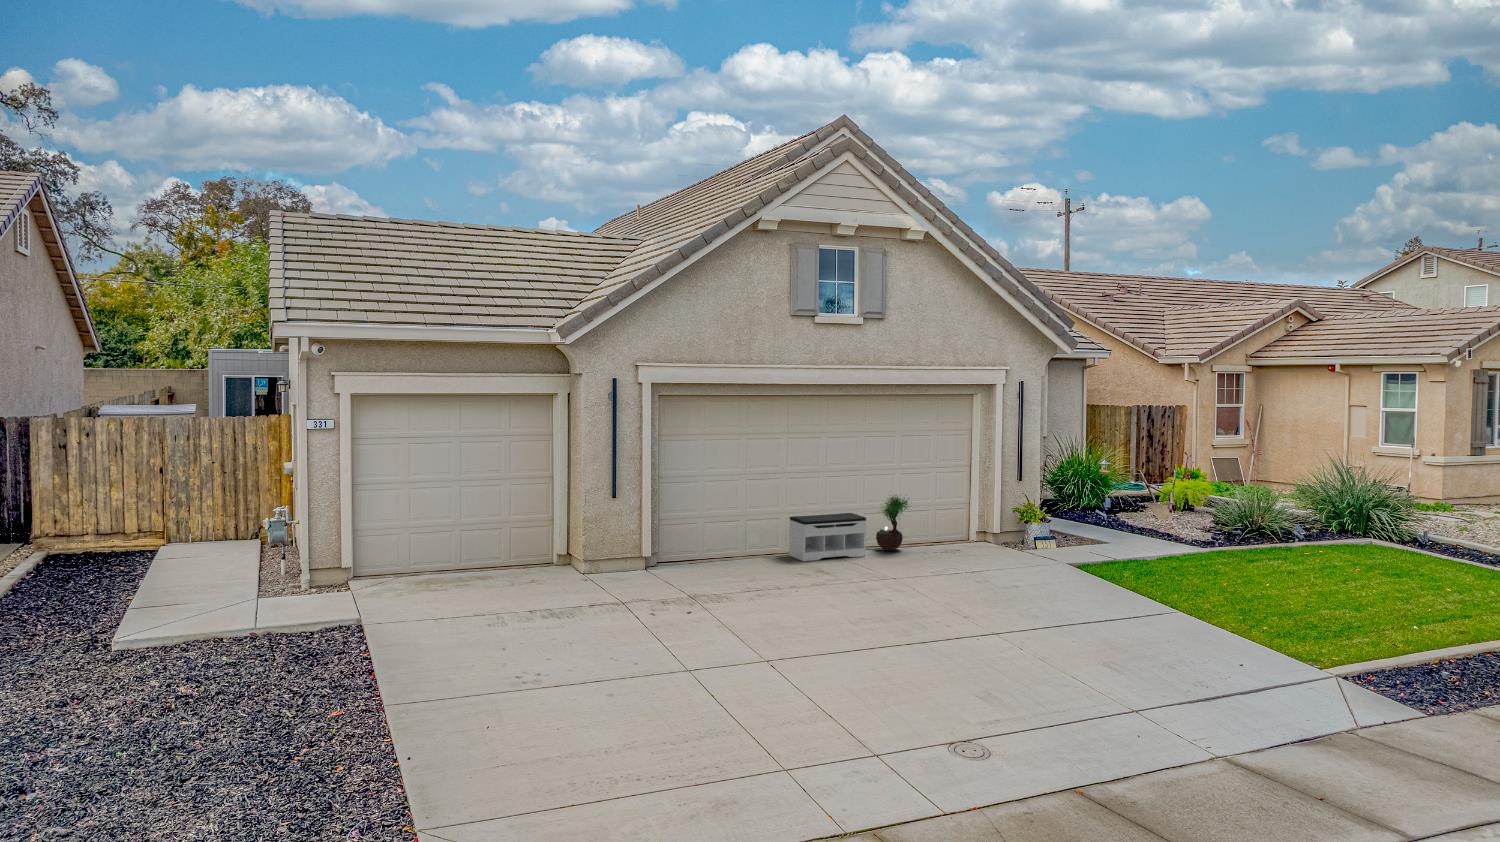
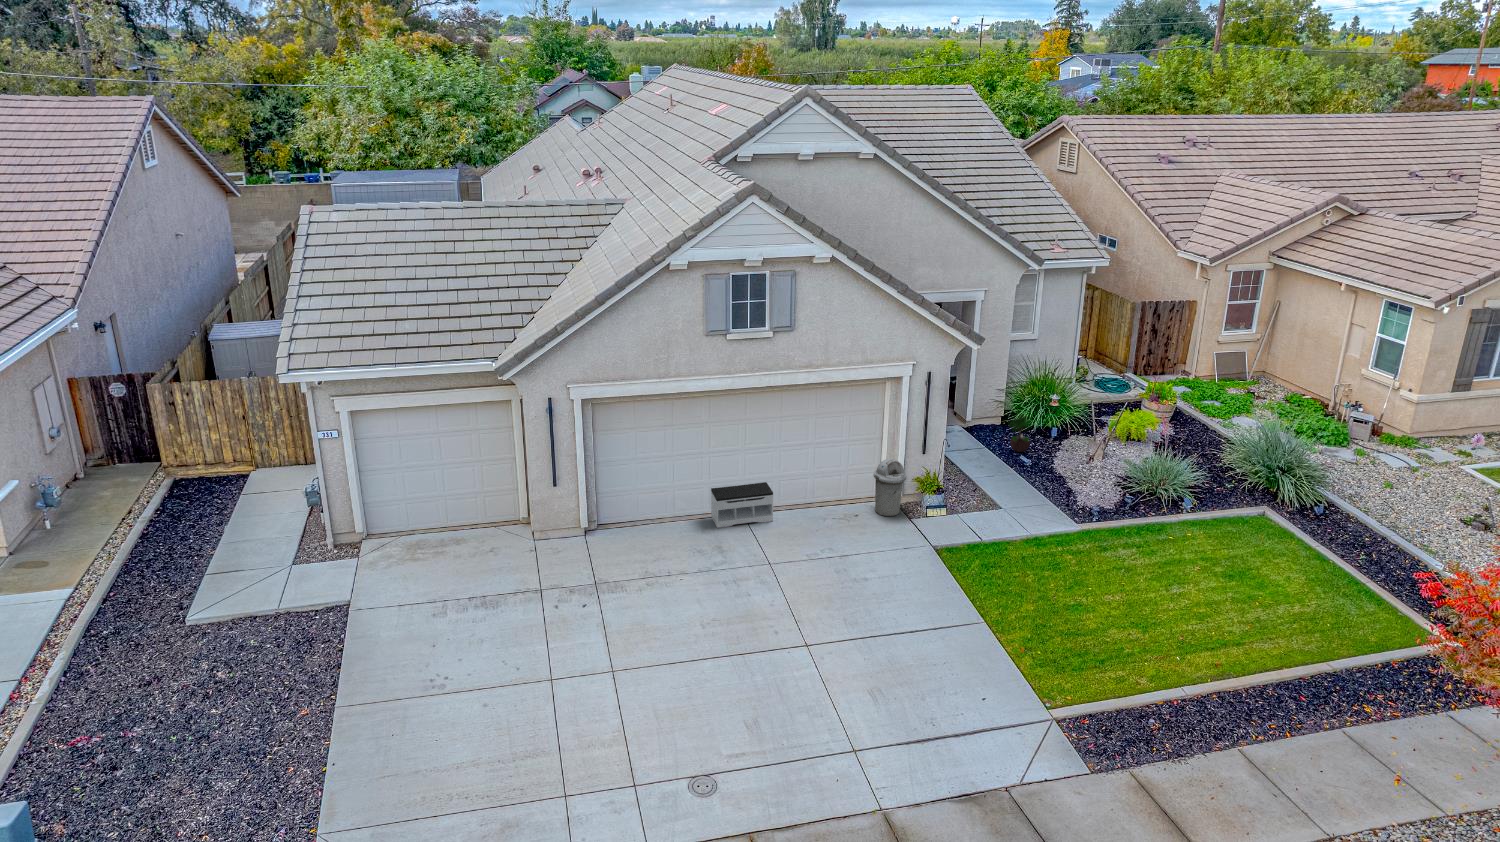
trash can: none [971,481,1011,550] -> present [874,459,906,516]
potted tree: present [876,495,910,551] -> present [1010,416,1031,452]

